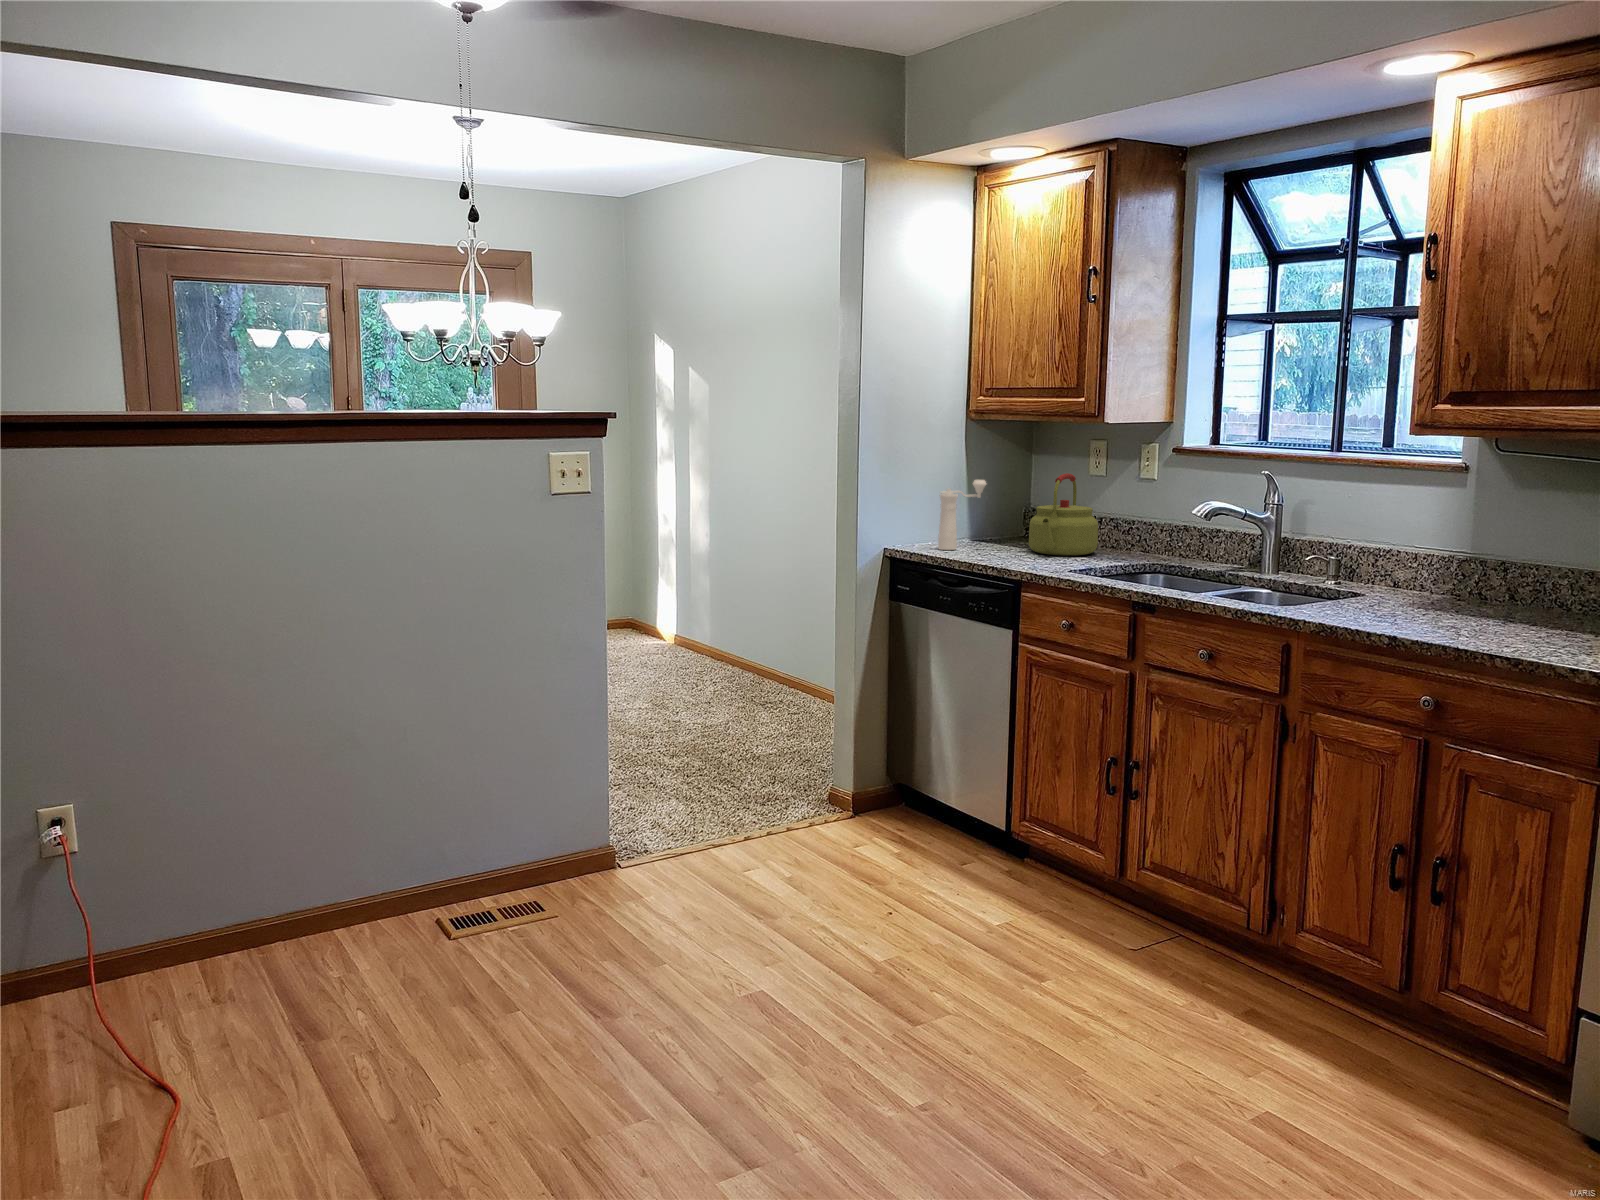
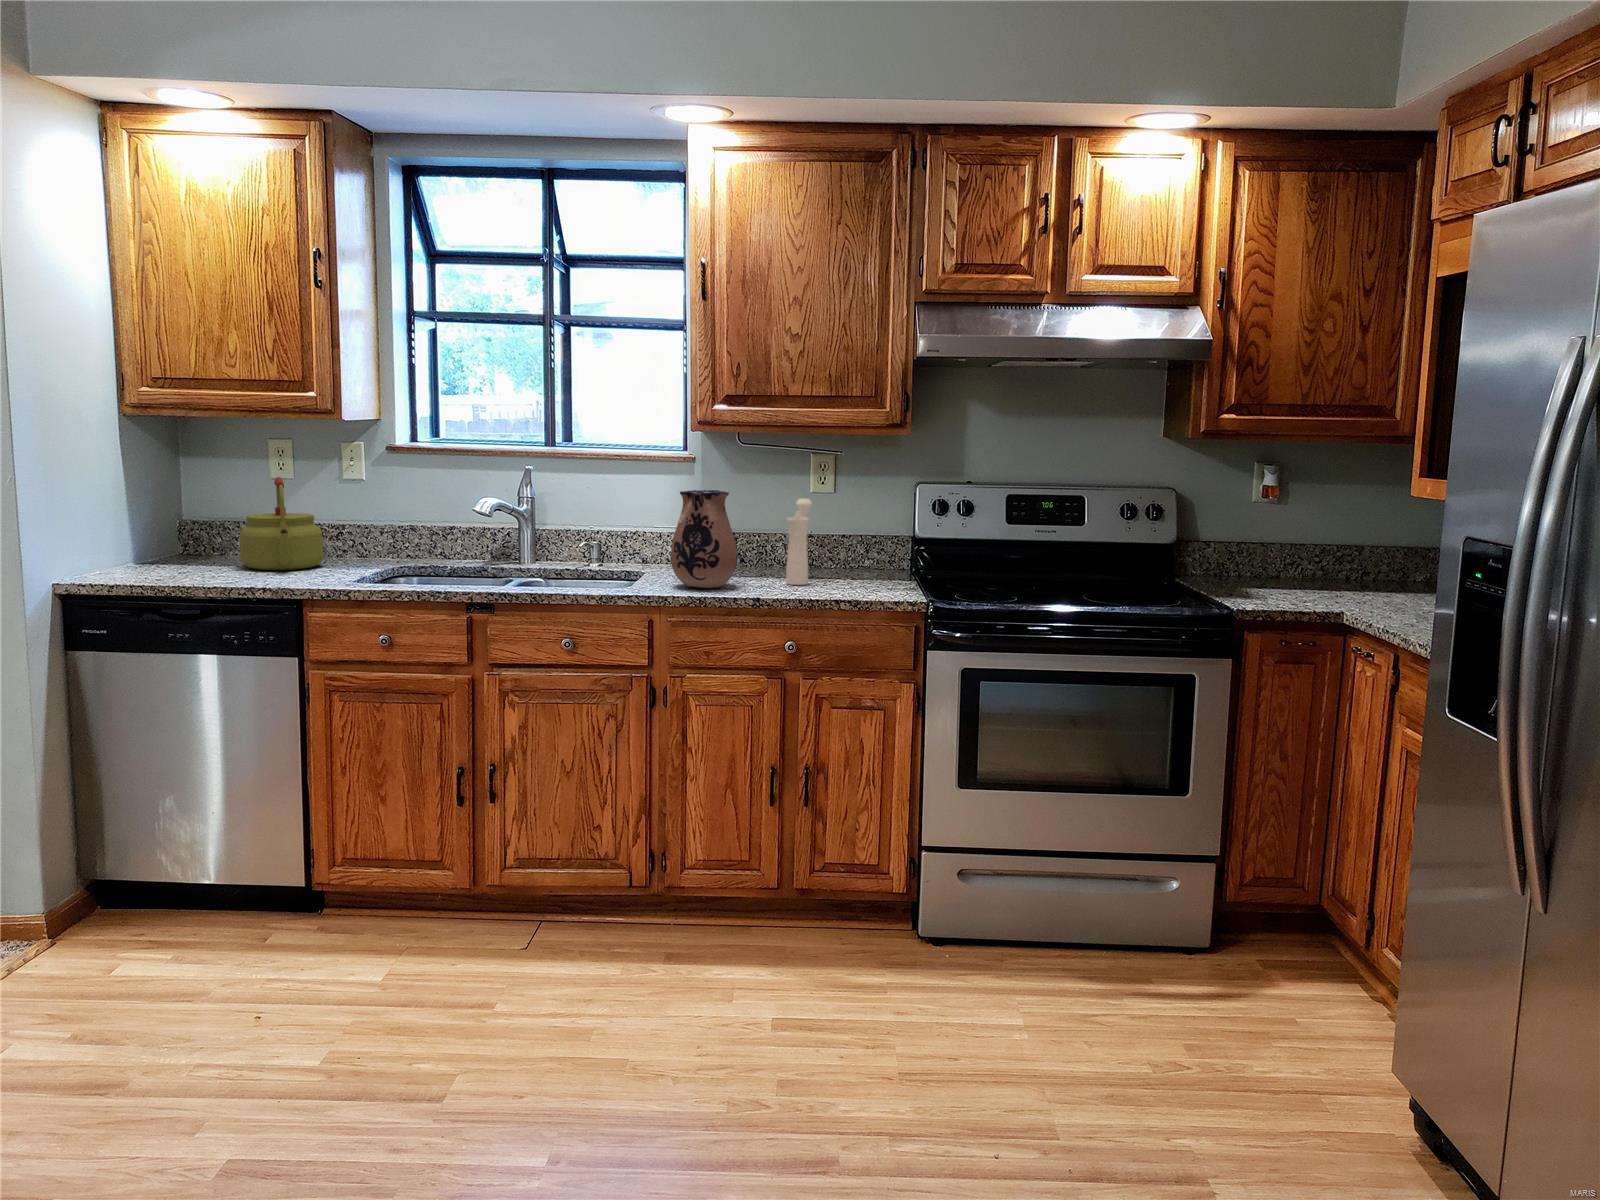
pepper mill: present [938,480,986,550] -> present [786,499,812,585]
ceramic pitcher: none [1339,505,1435,621] -> present [671,490,738,588]

